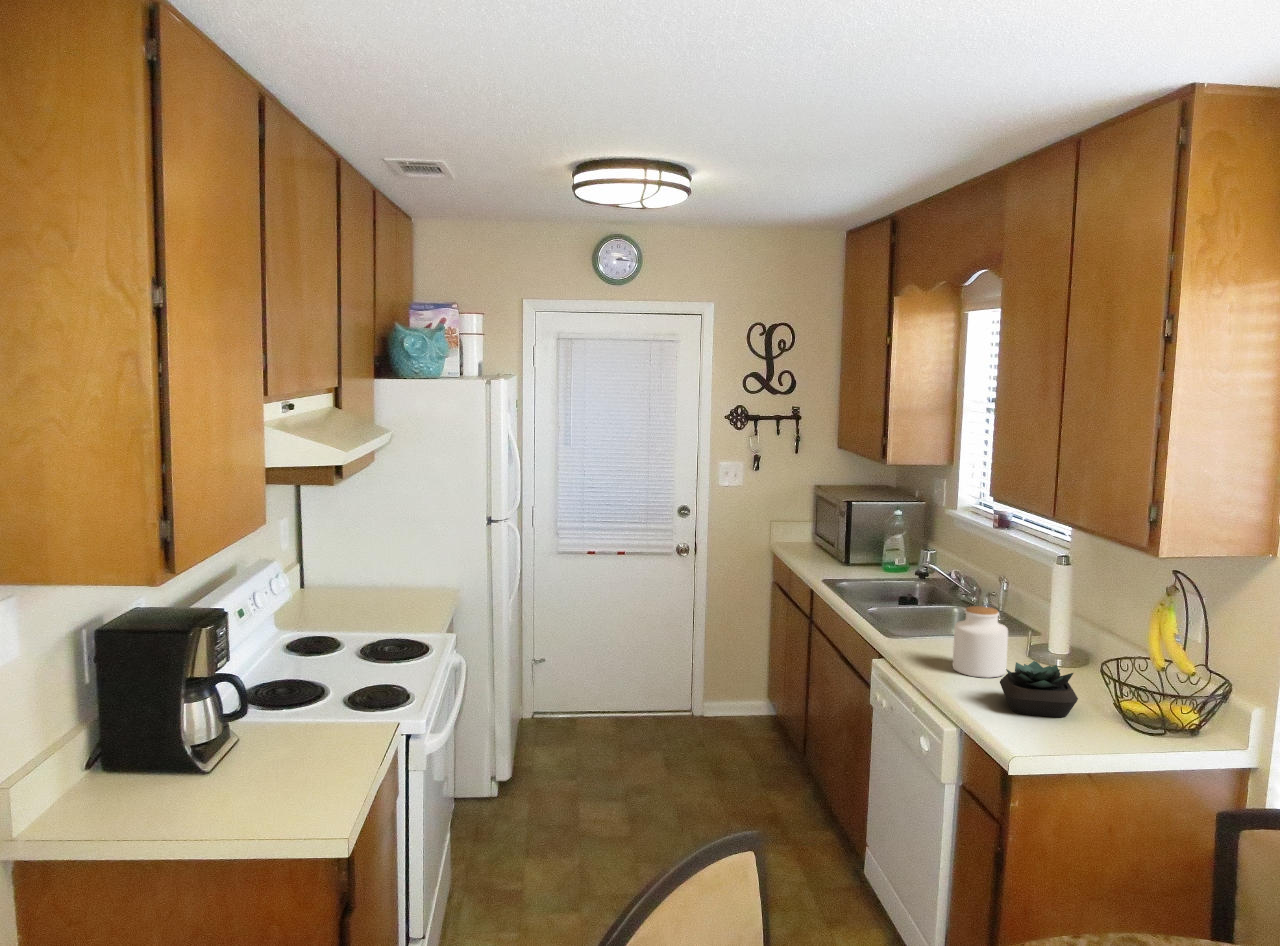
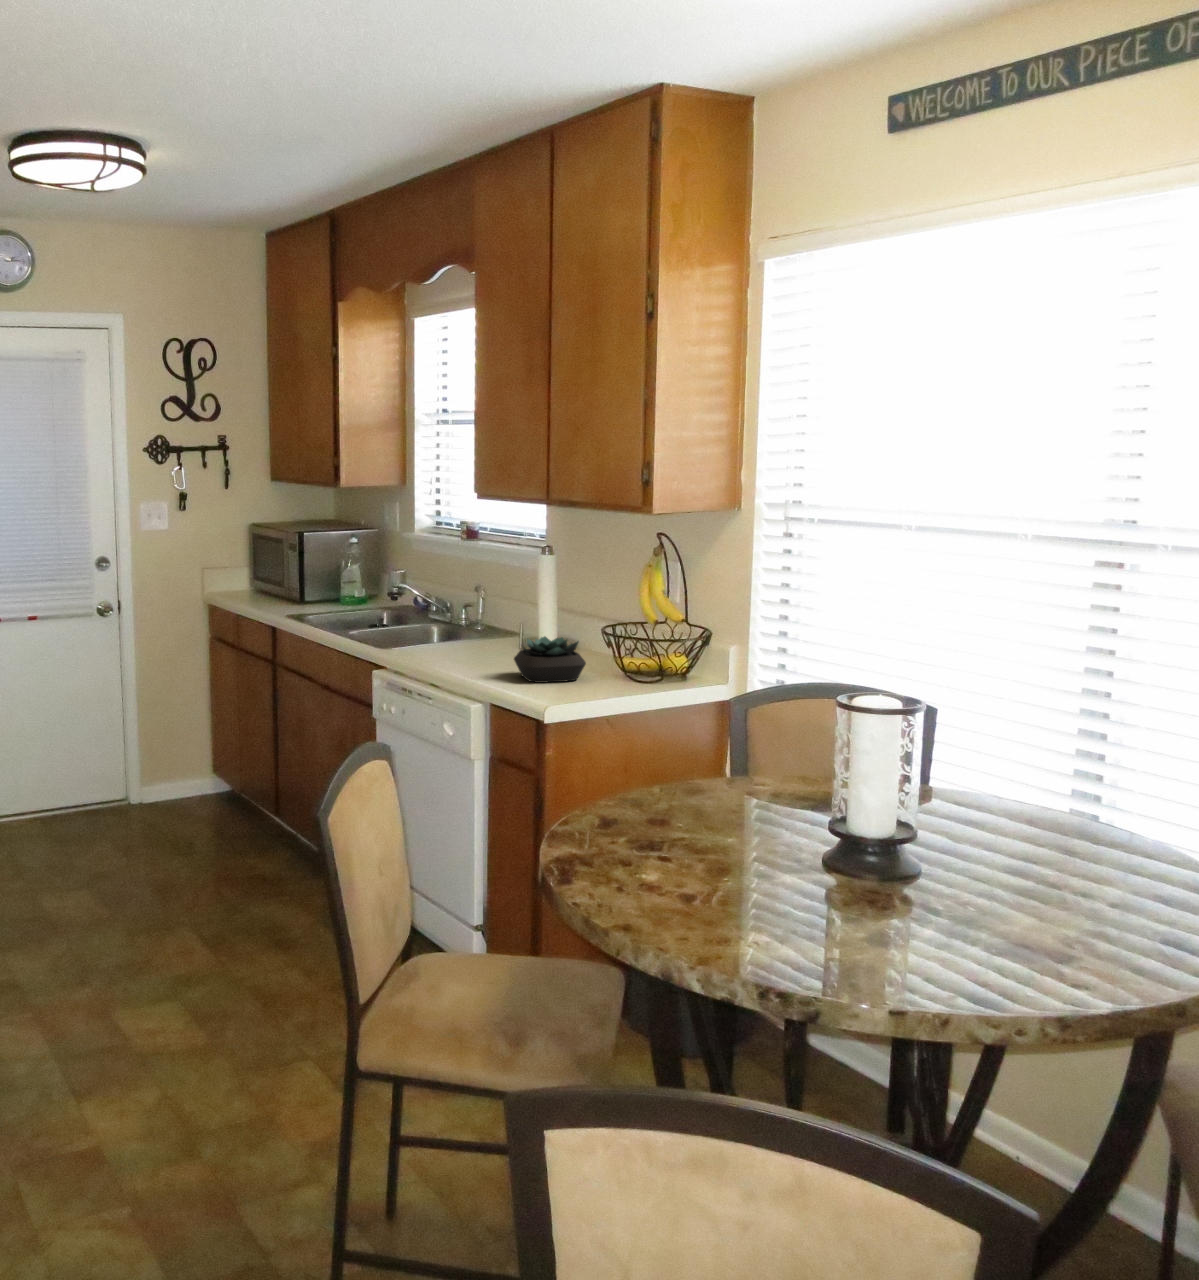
jar: present [953,606,1008,678] -> none [459,599,510,665]

